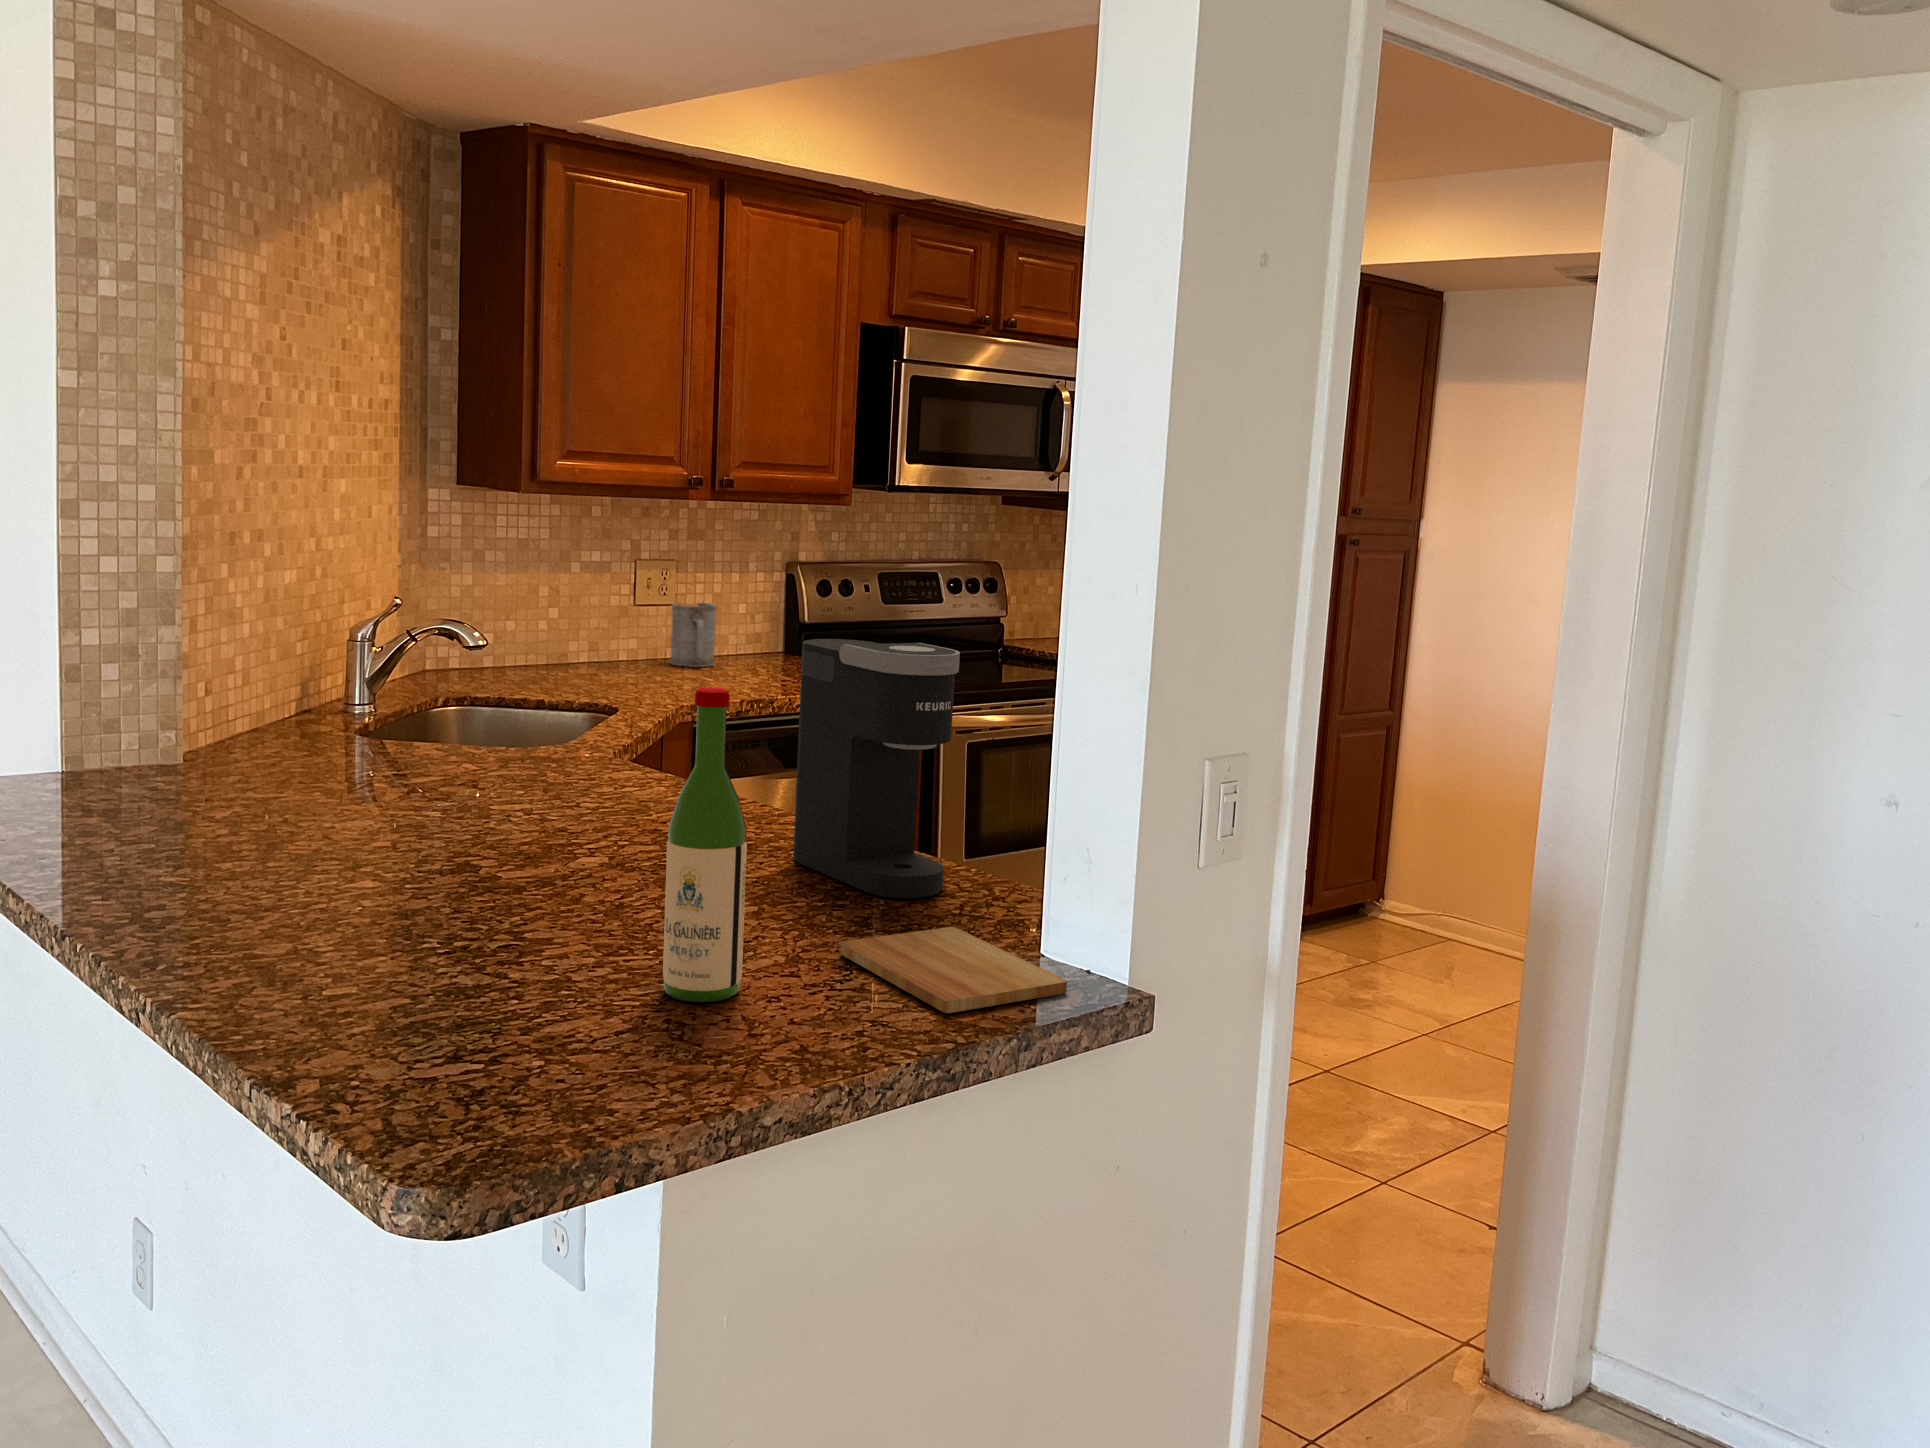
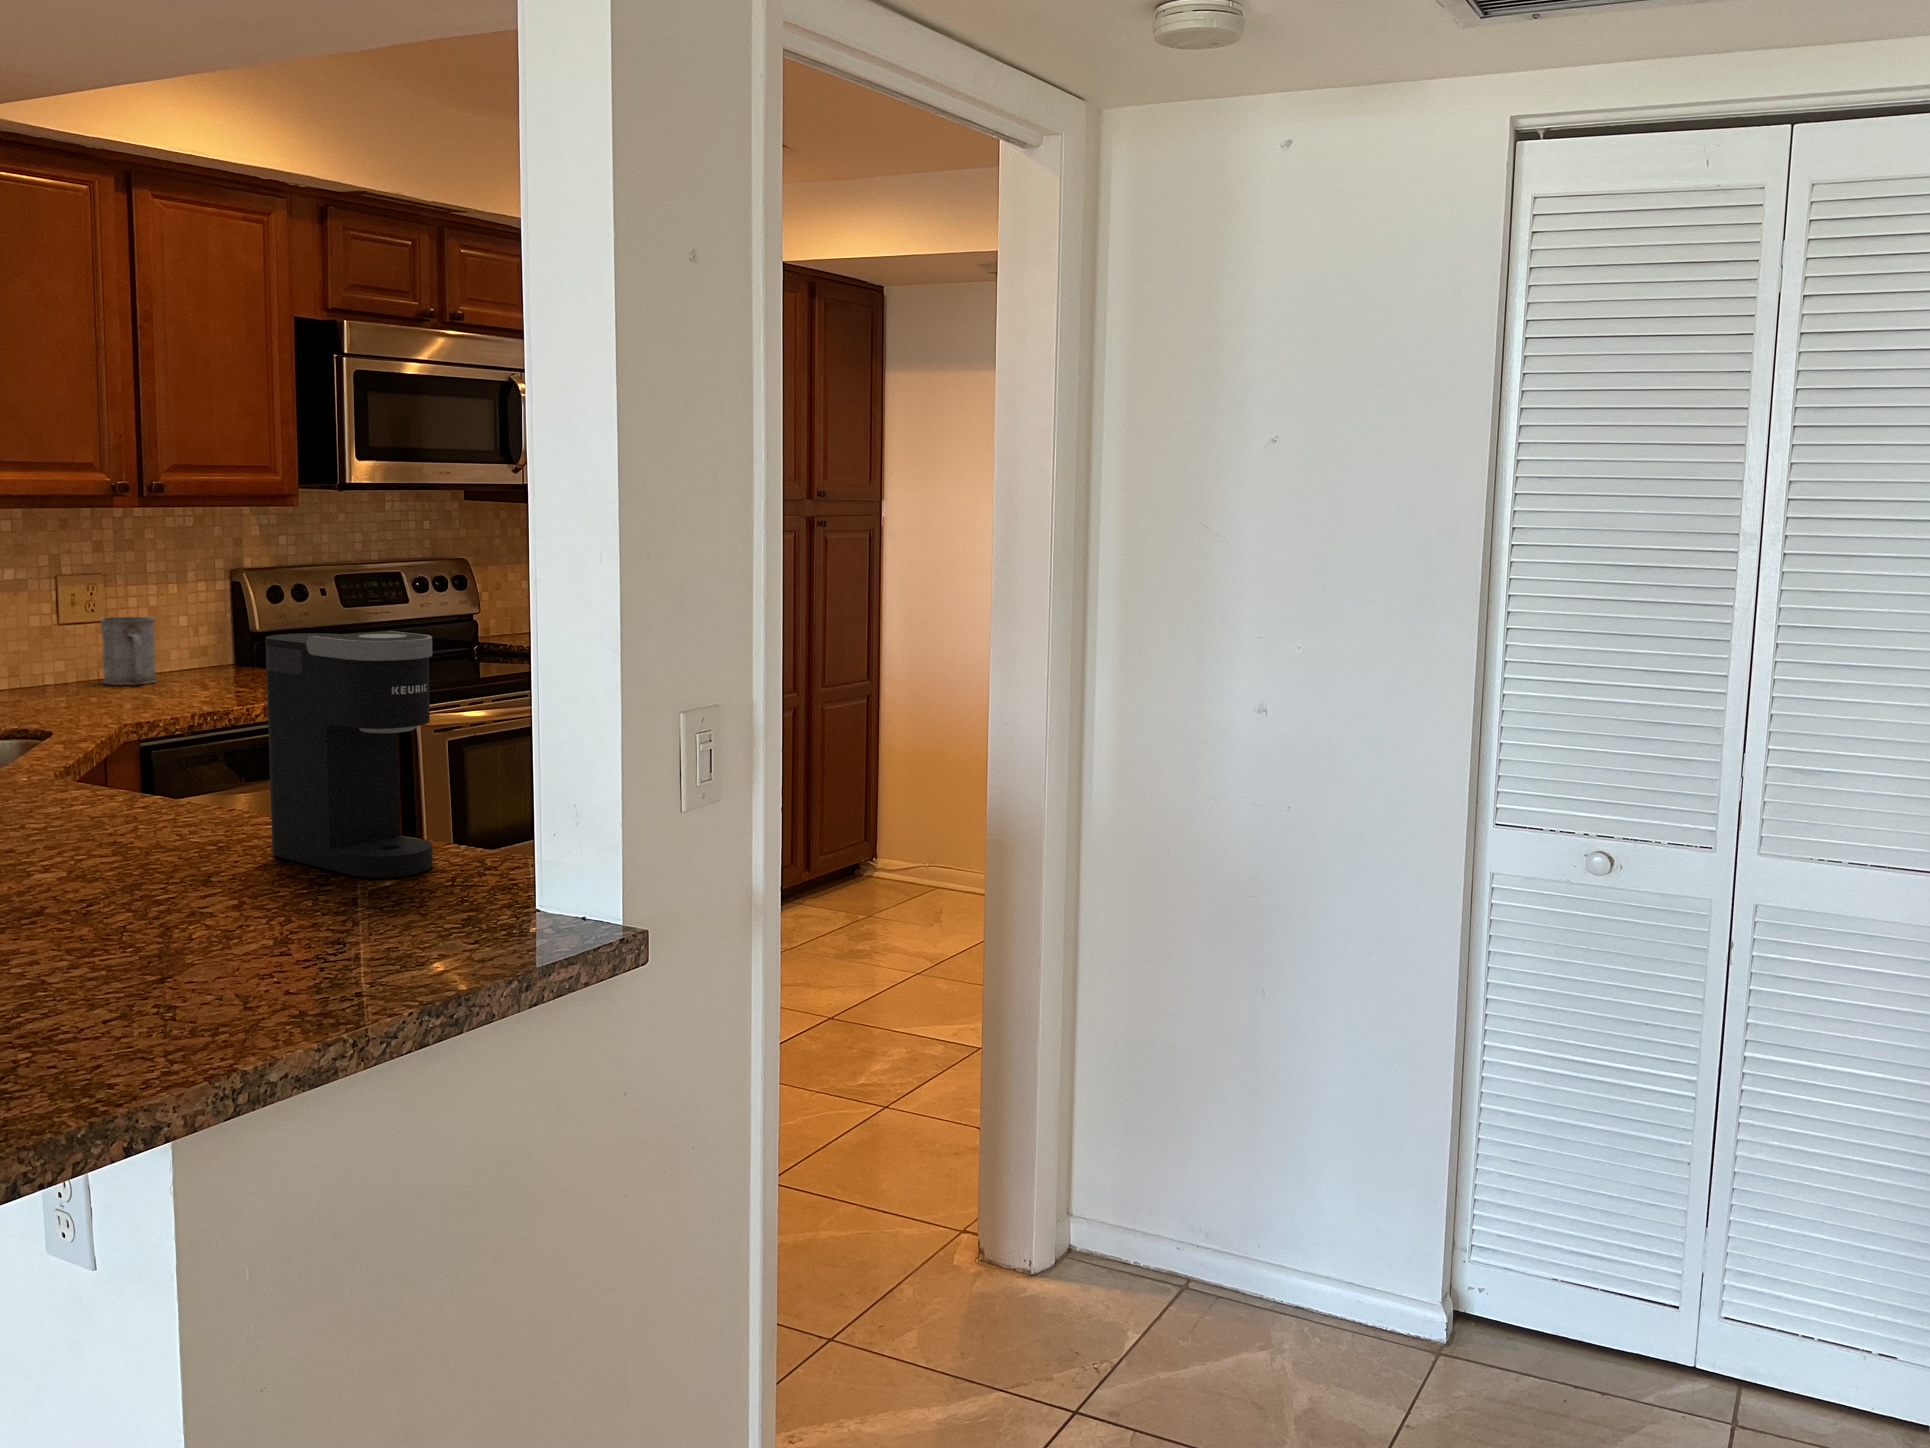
wine bottle: present [663,687,747,1002] -> none [142,679,232,987]
cutting board: present [839,927,1067,1013] -> none [332,895,561,967]

